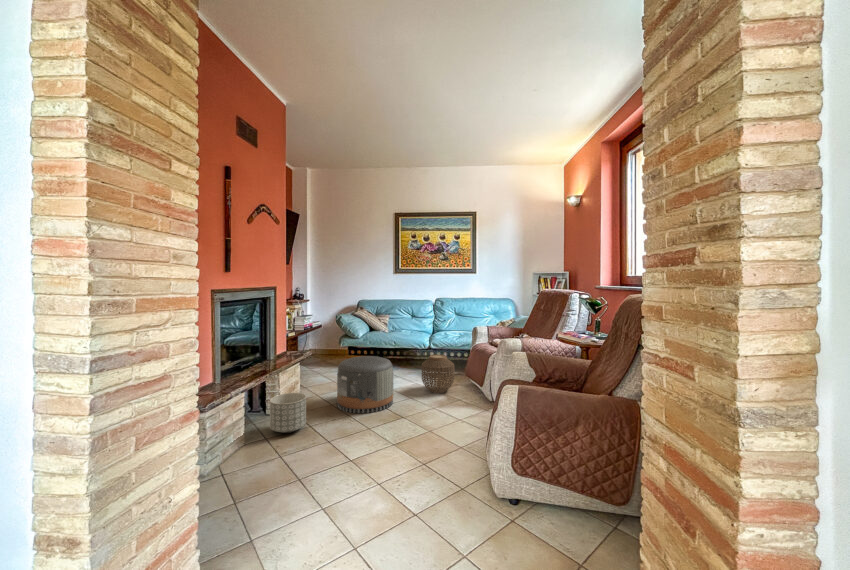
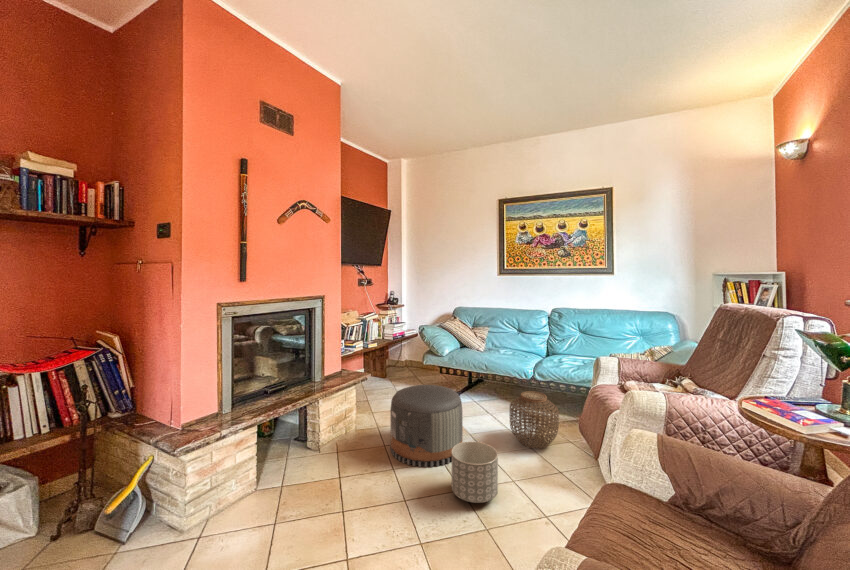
planter: present [270,393,306,433] -> present [452,442,498,503]

